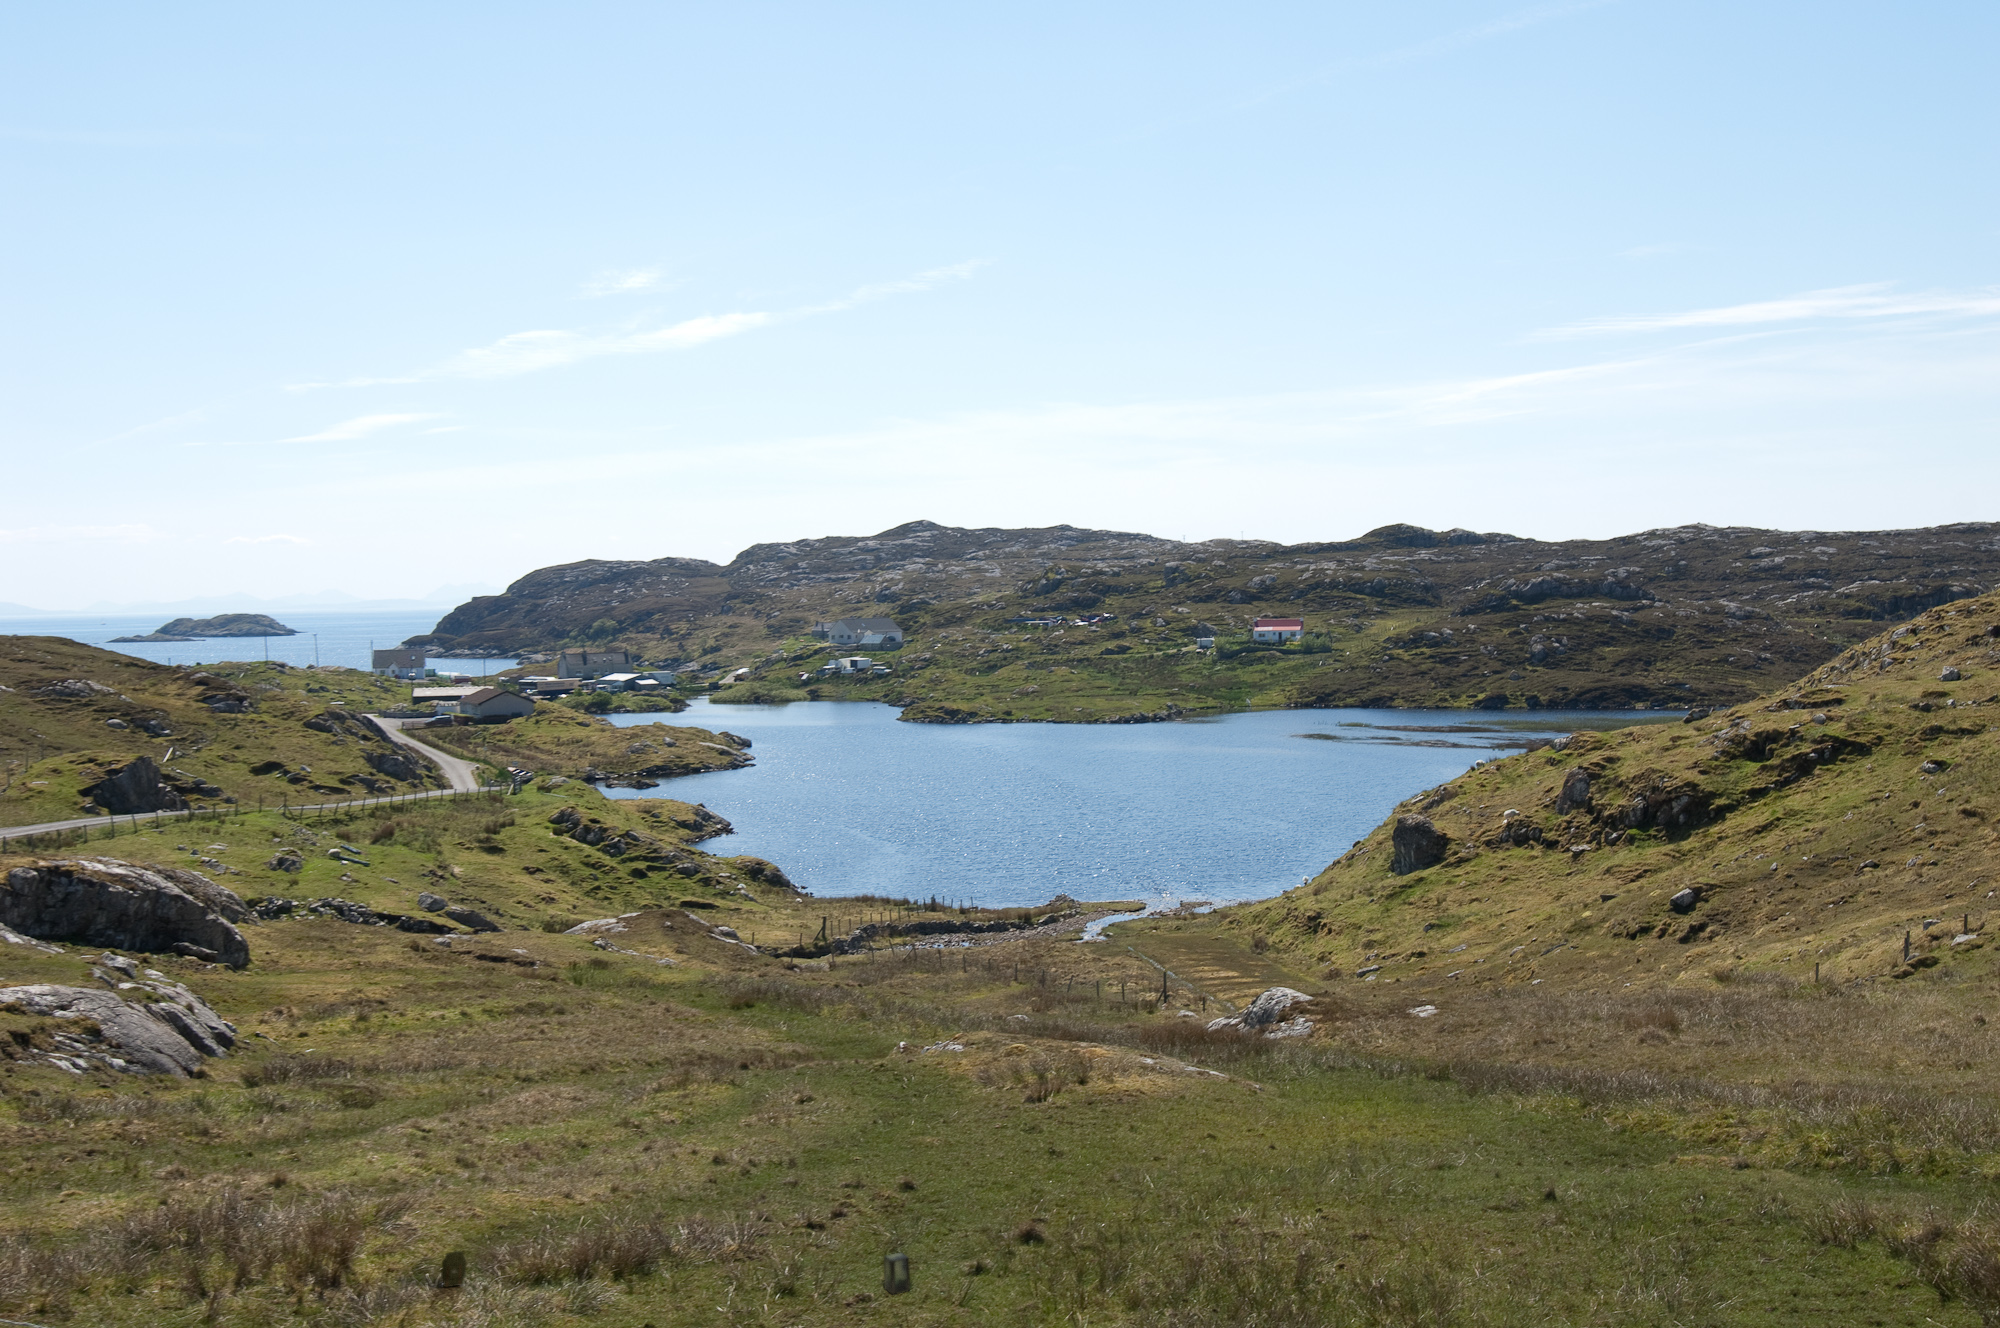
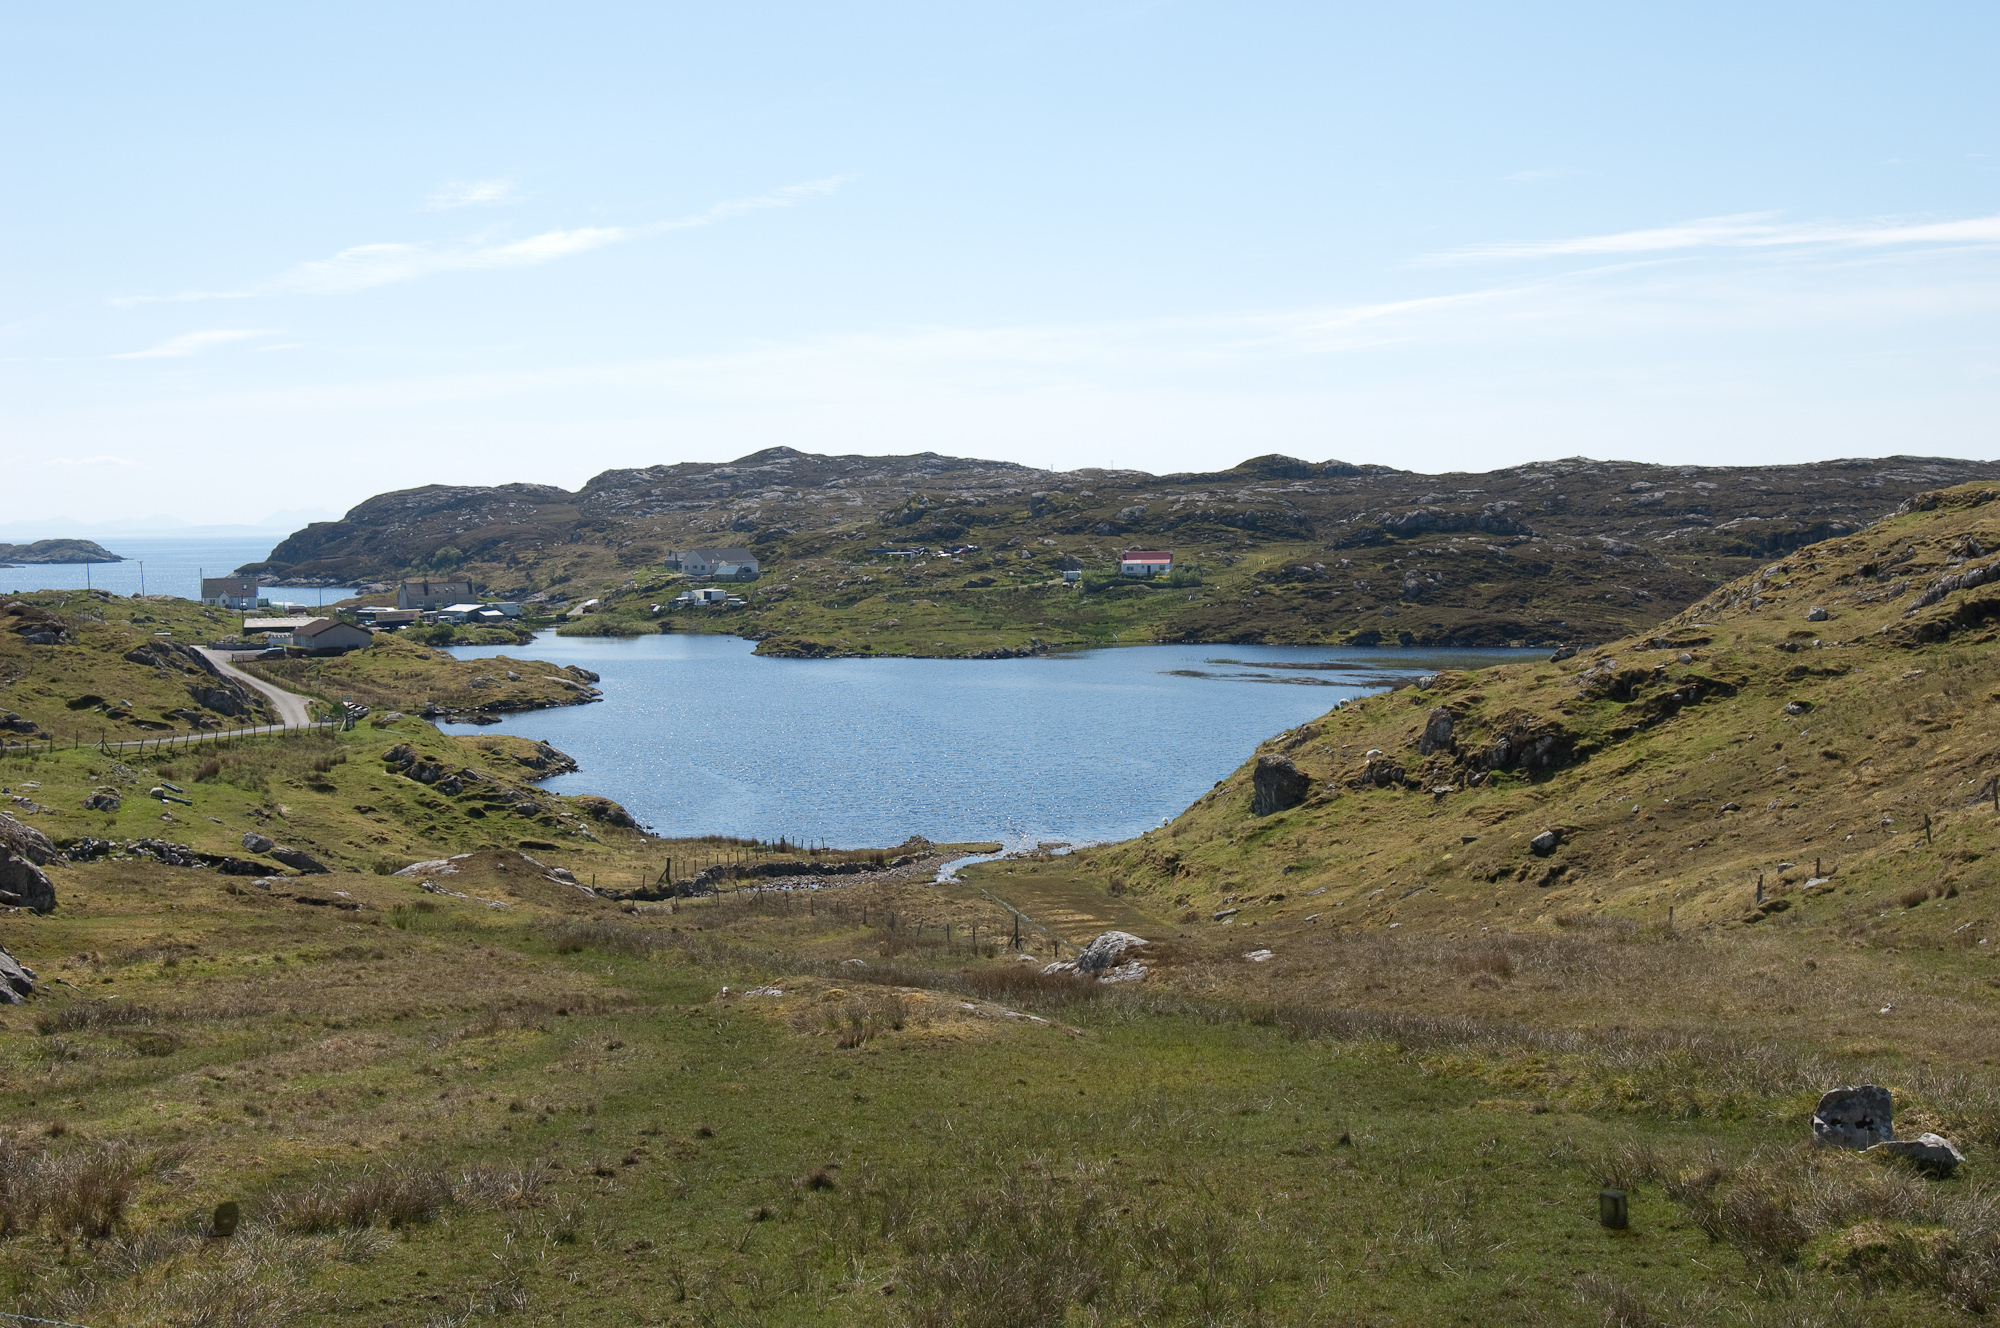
storage box: present [884,1253,910,1294] -> present [1599,1190,1629,1229]

